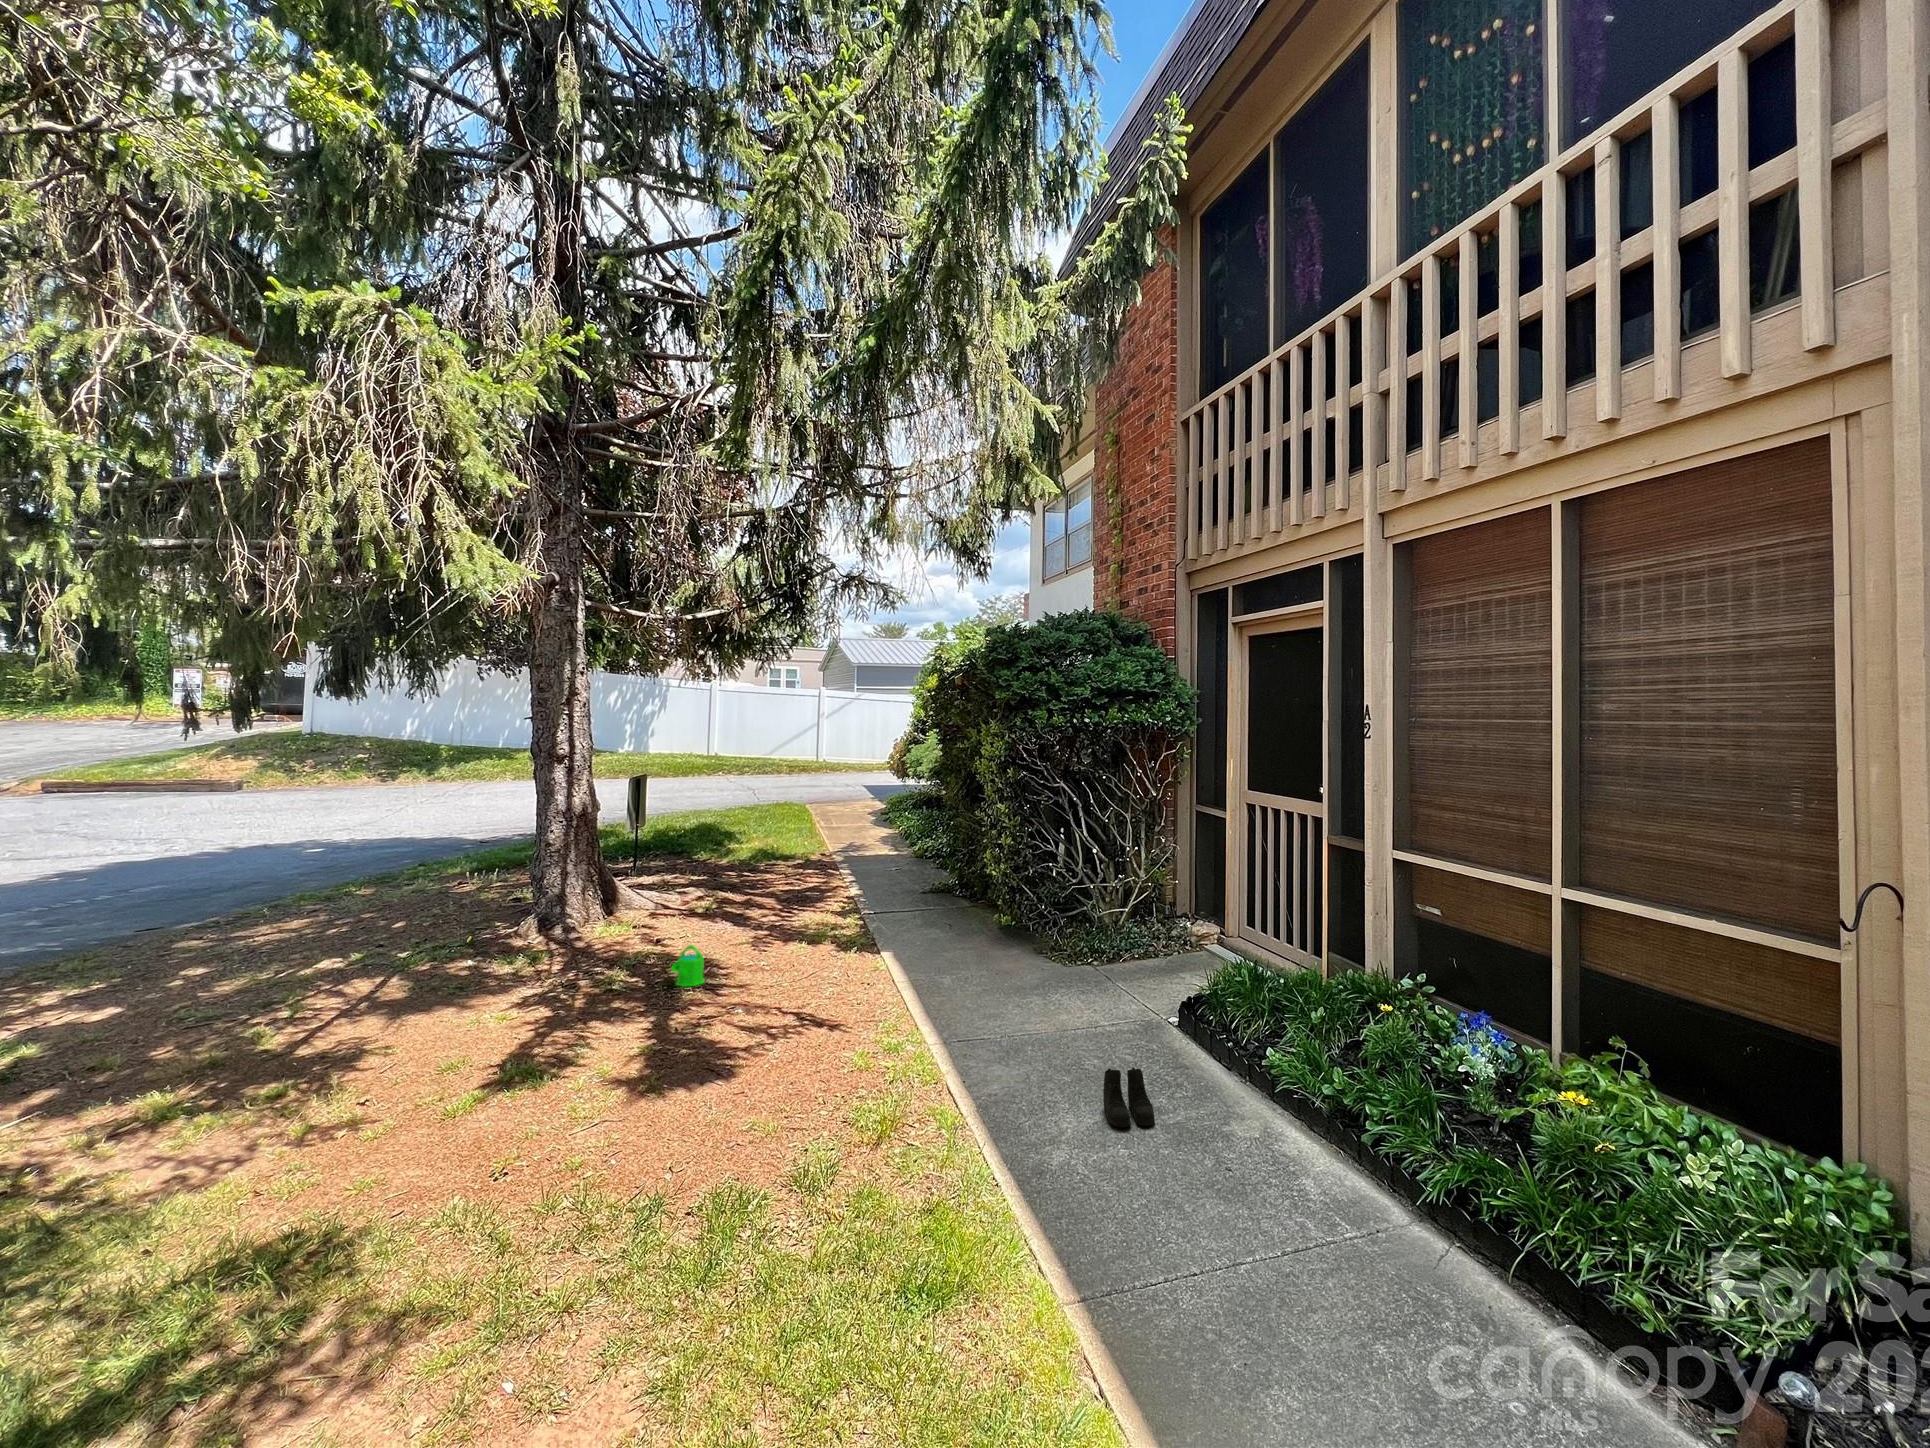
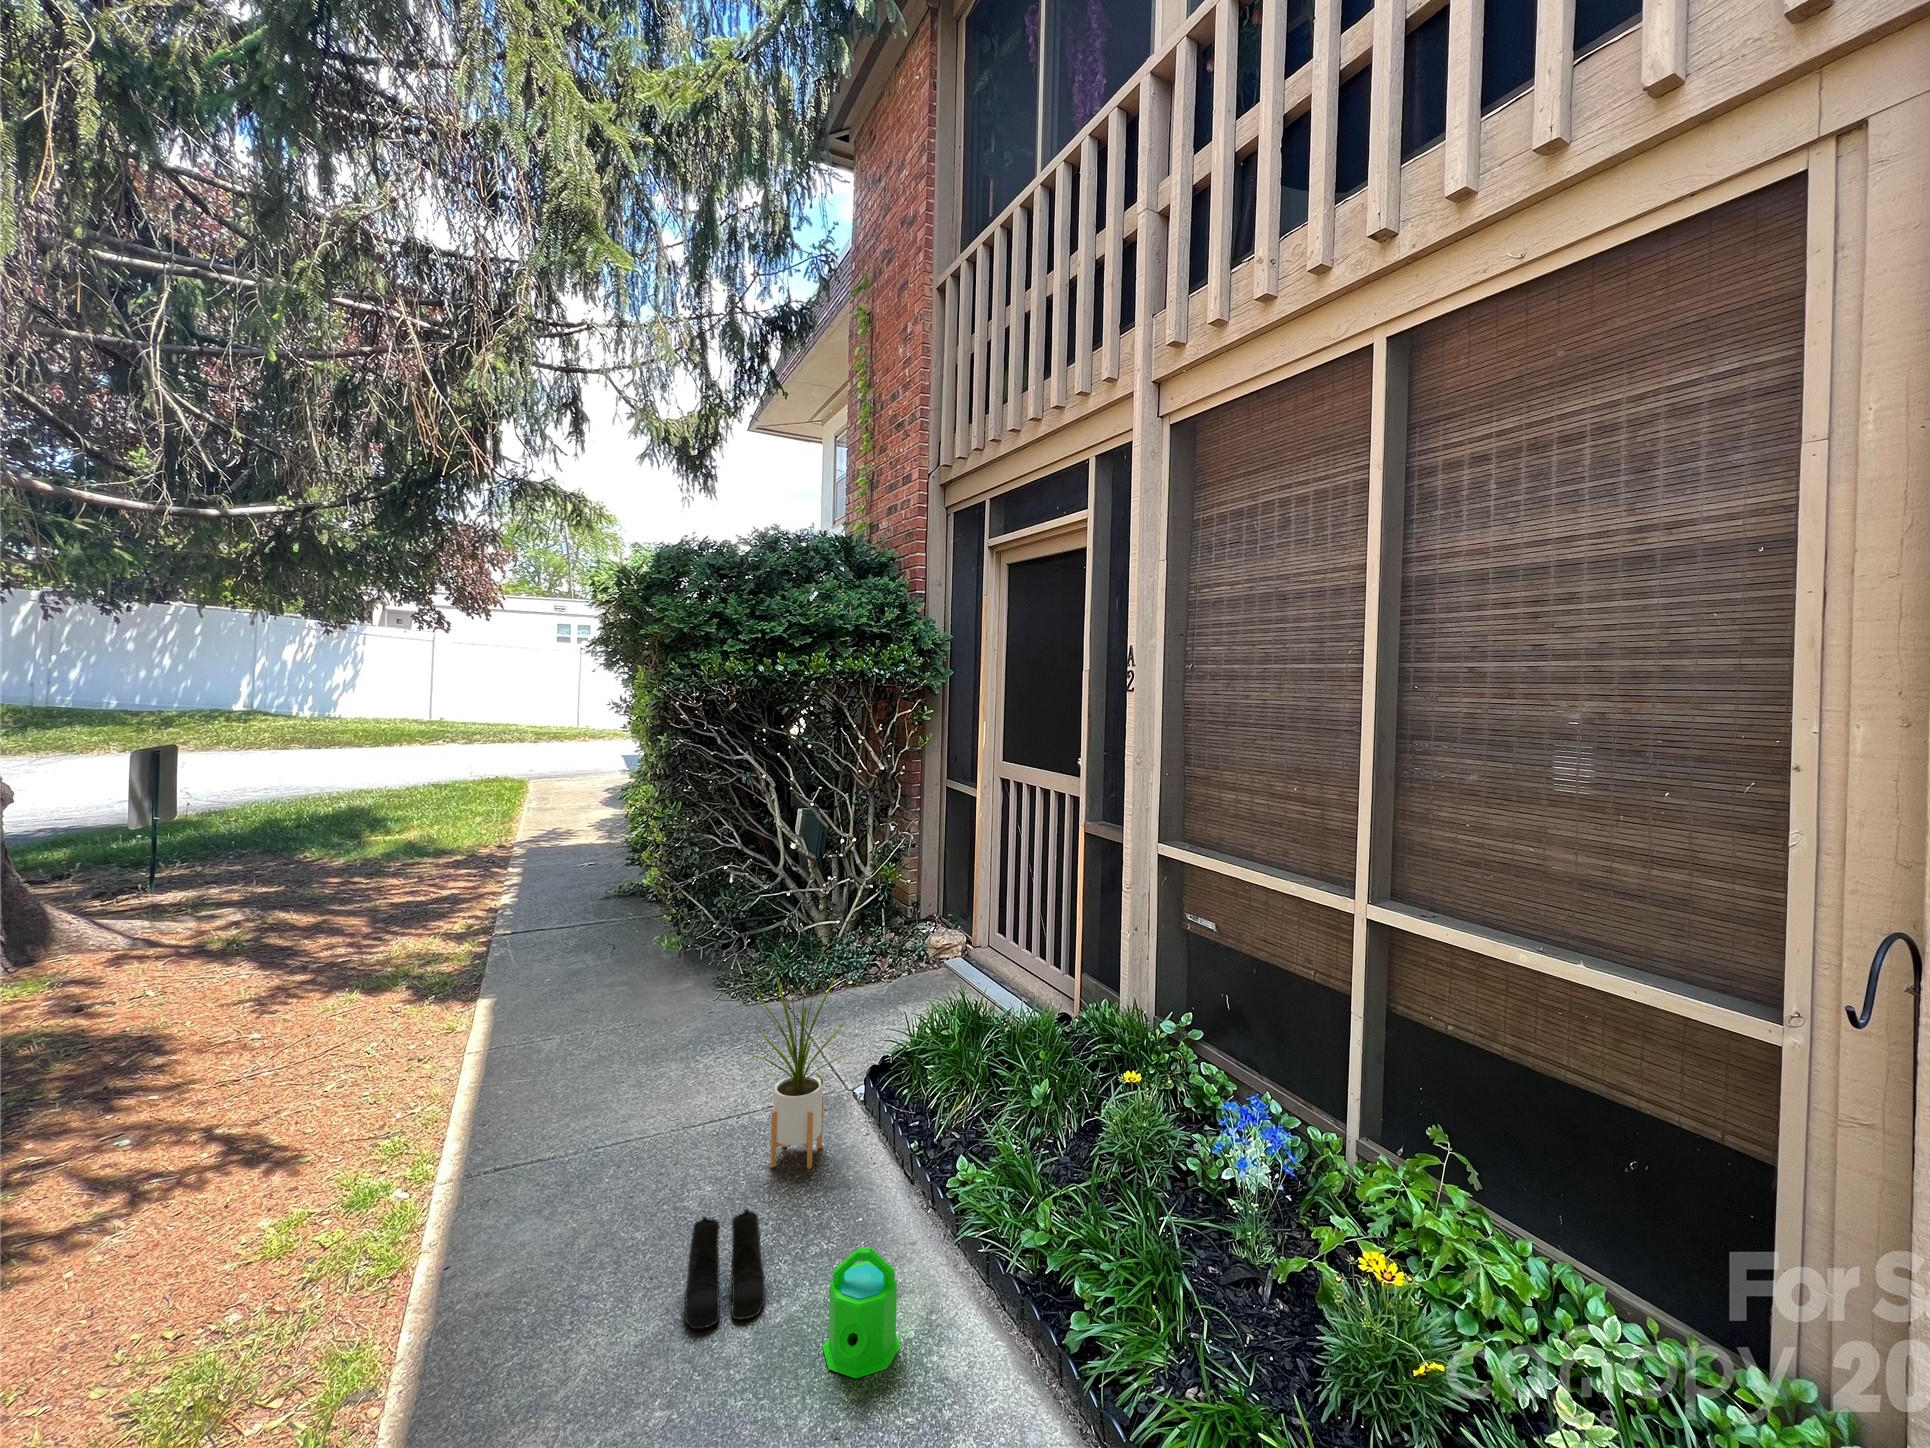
house plant: none [1110,924,1177,1061] -> present [753,967,846,1169]
watering can: present [672,945,704,987] -> present [823,1247,900,1379]

